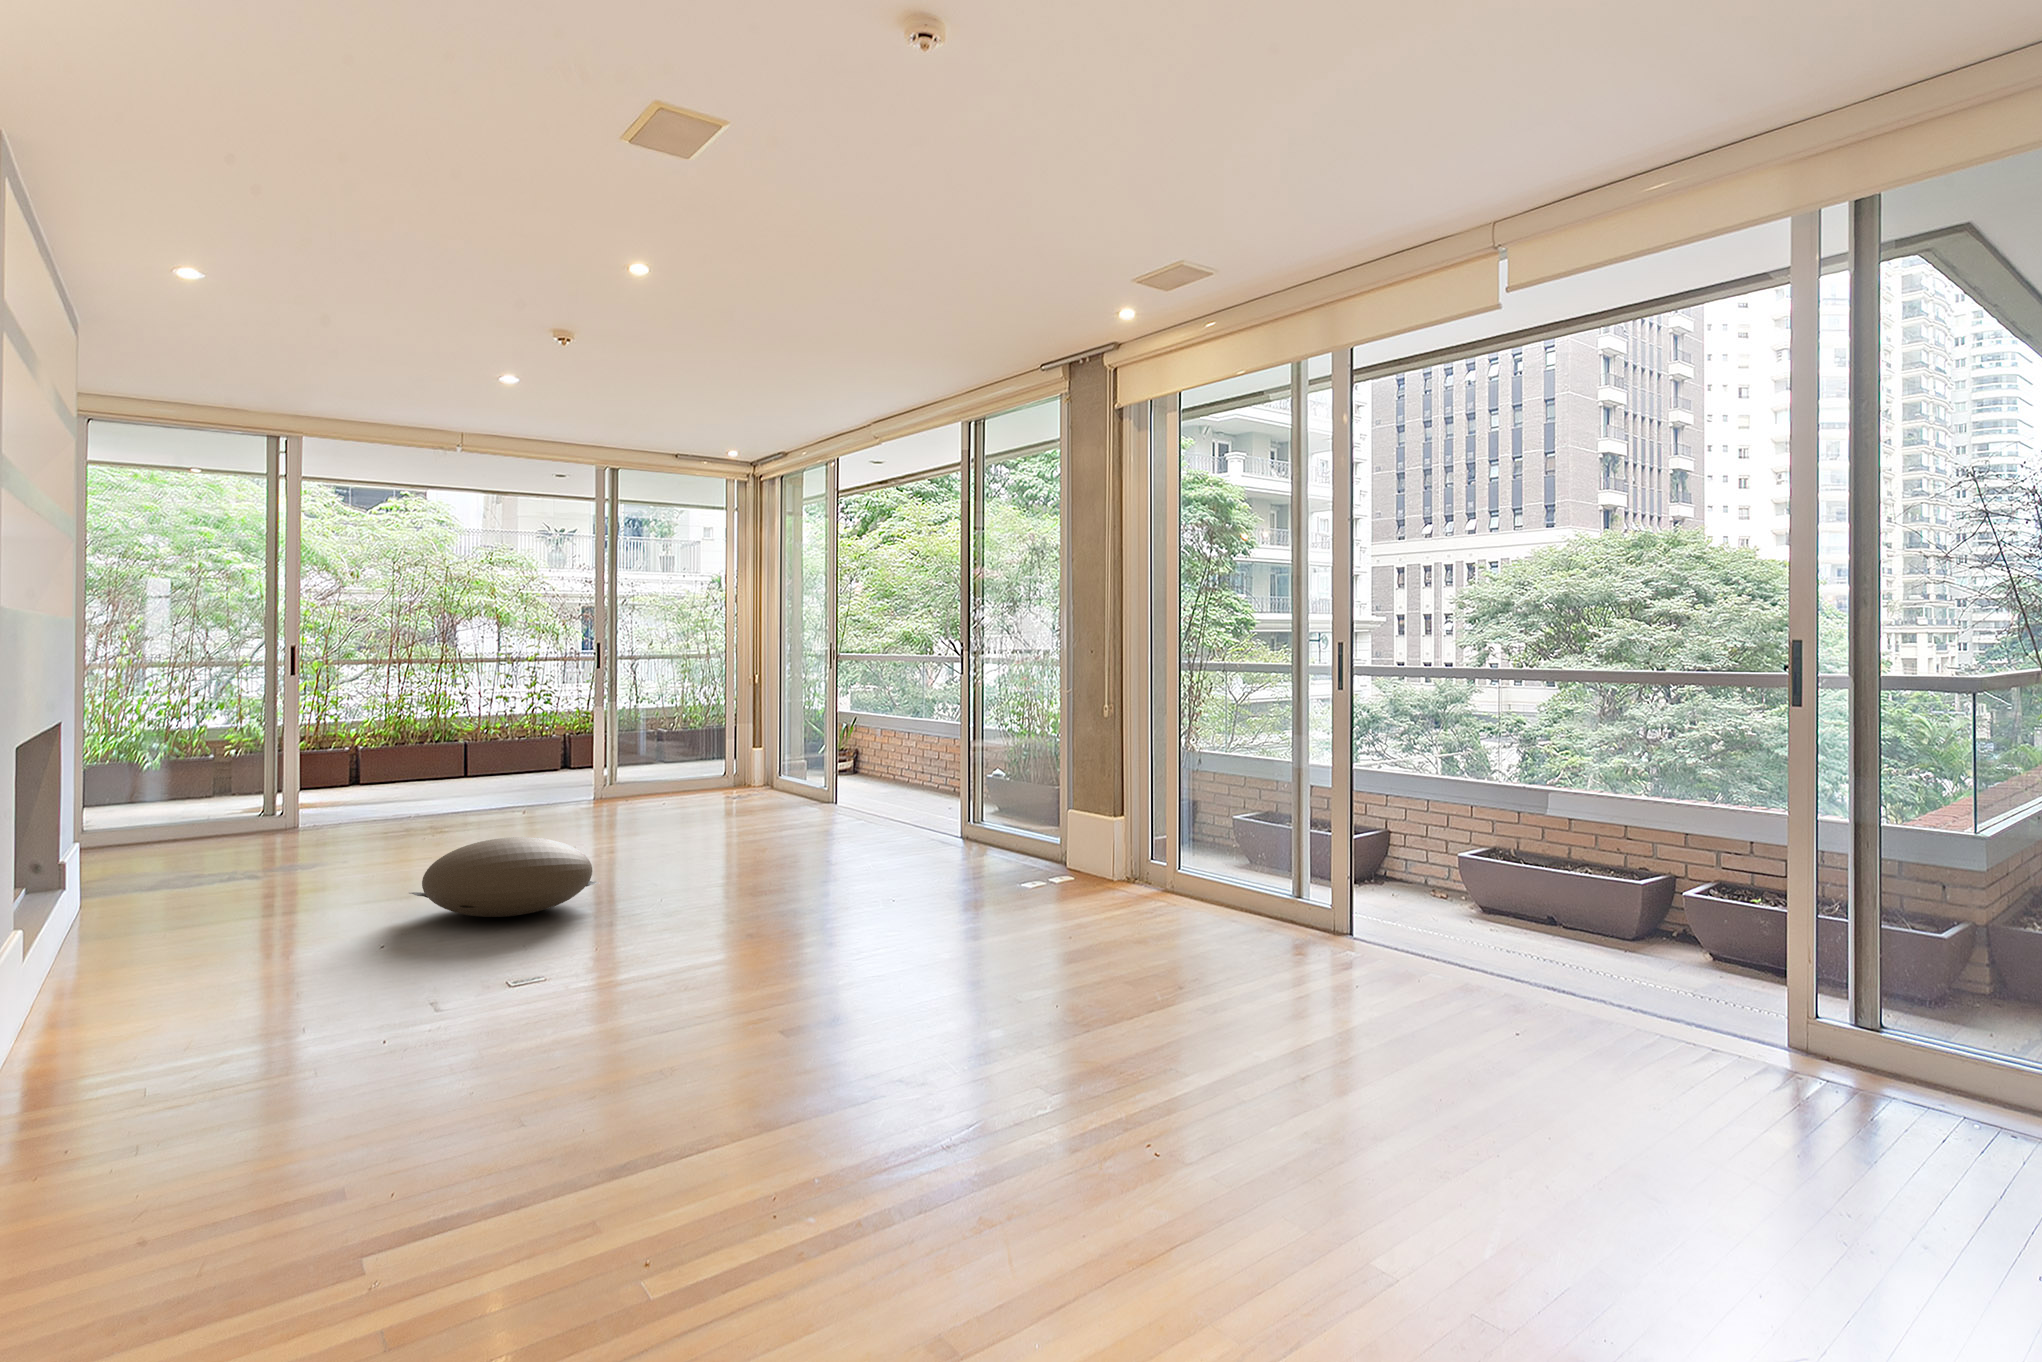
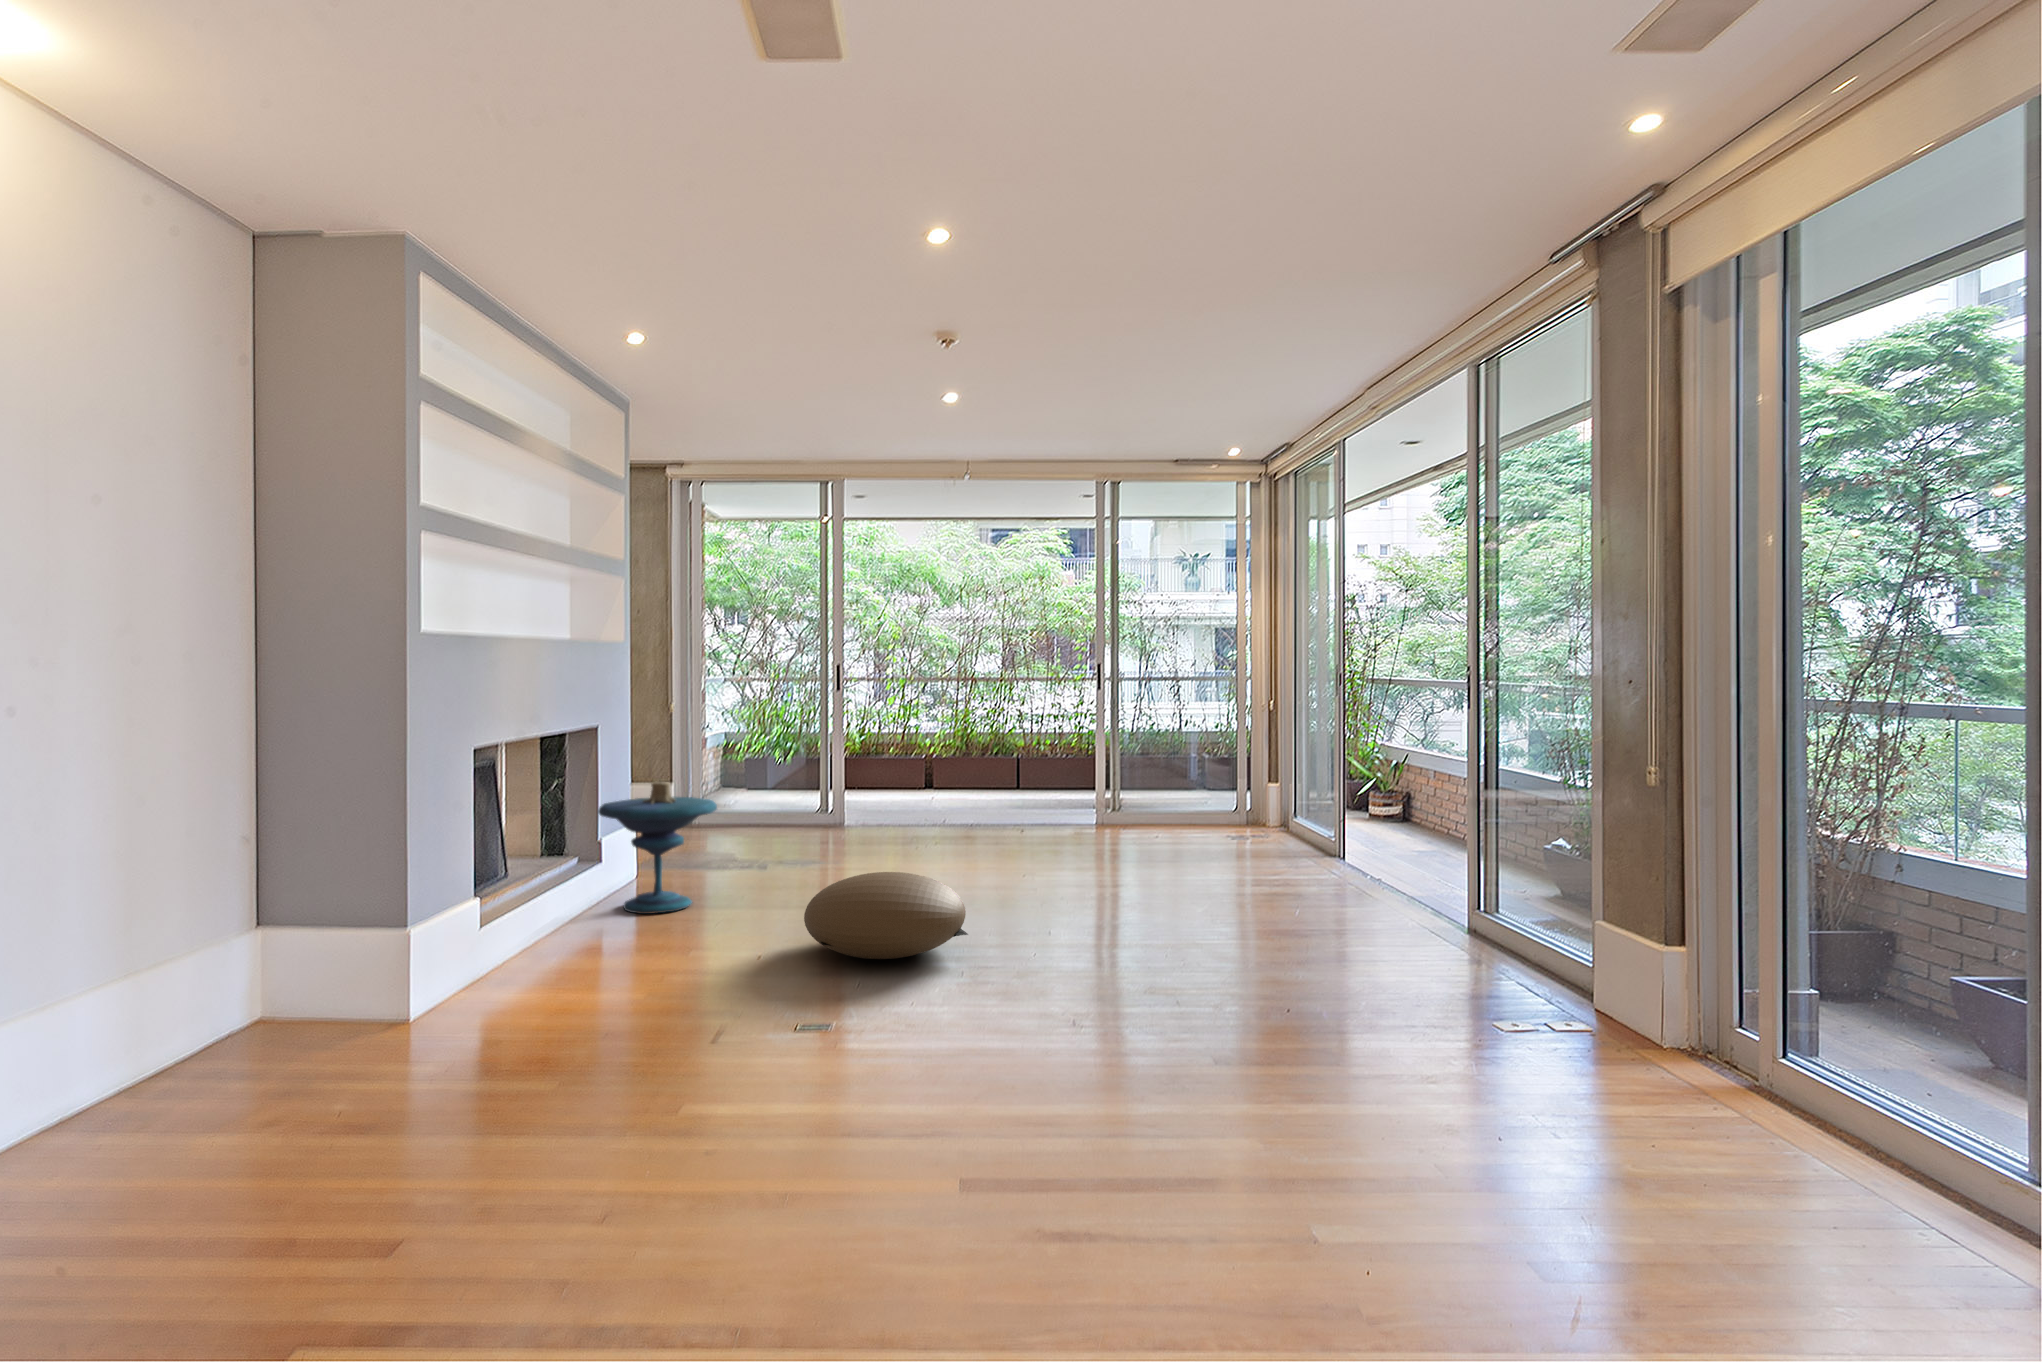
side table: none [76,768,243,925] -> present [598,781,717,914]

